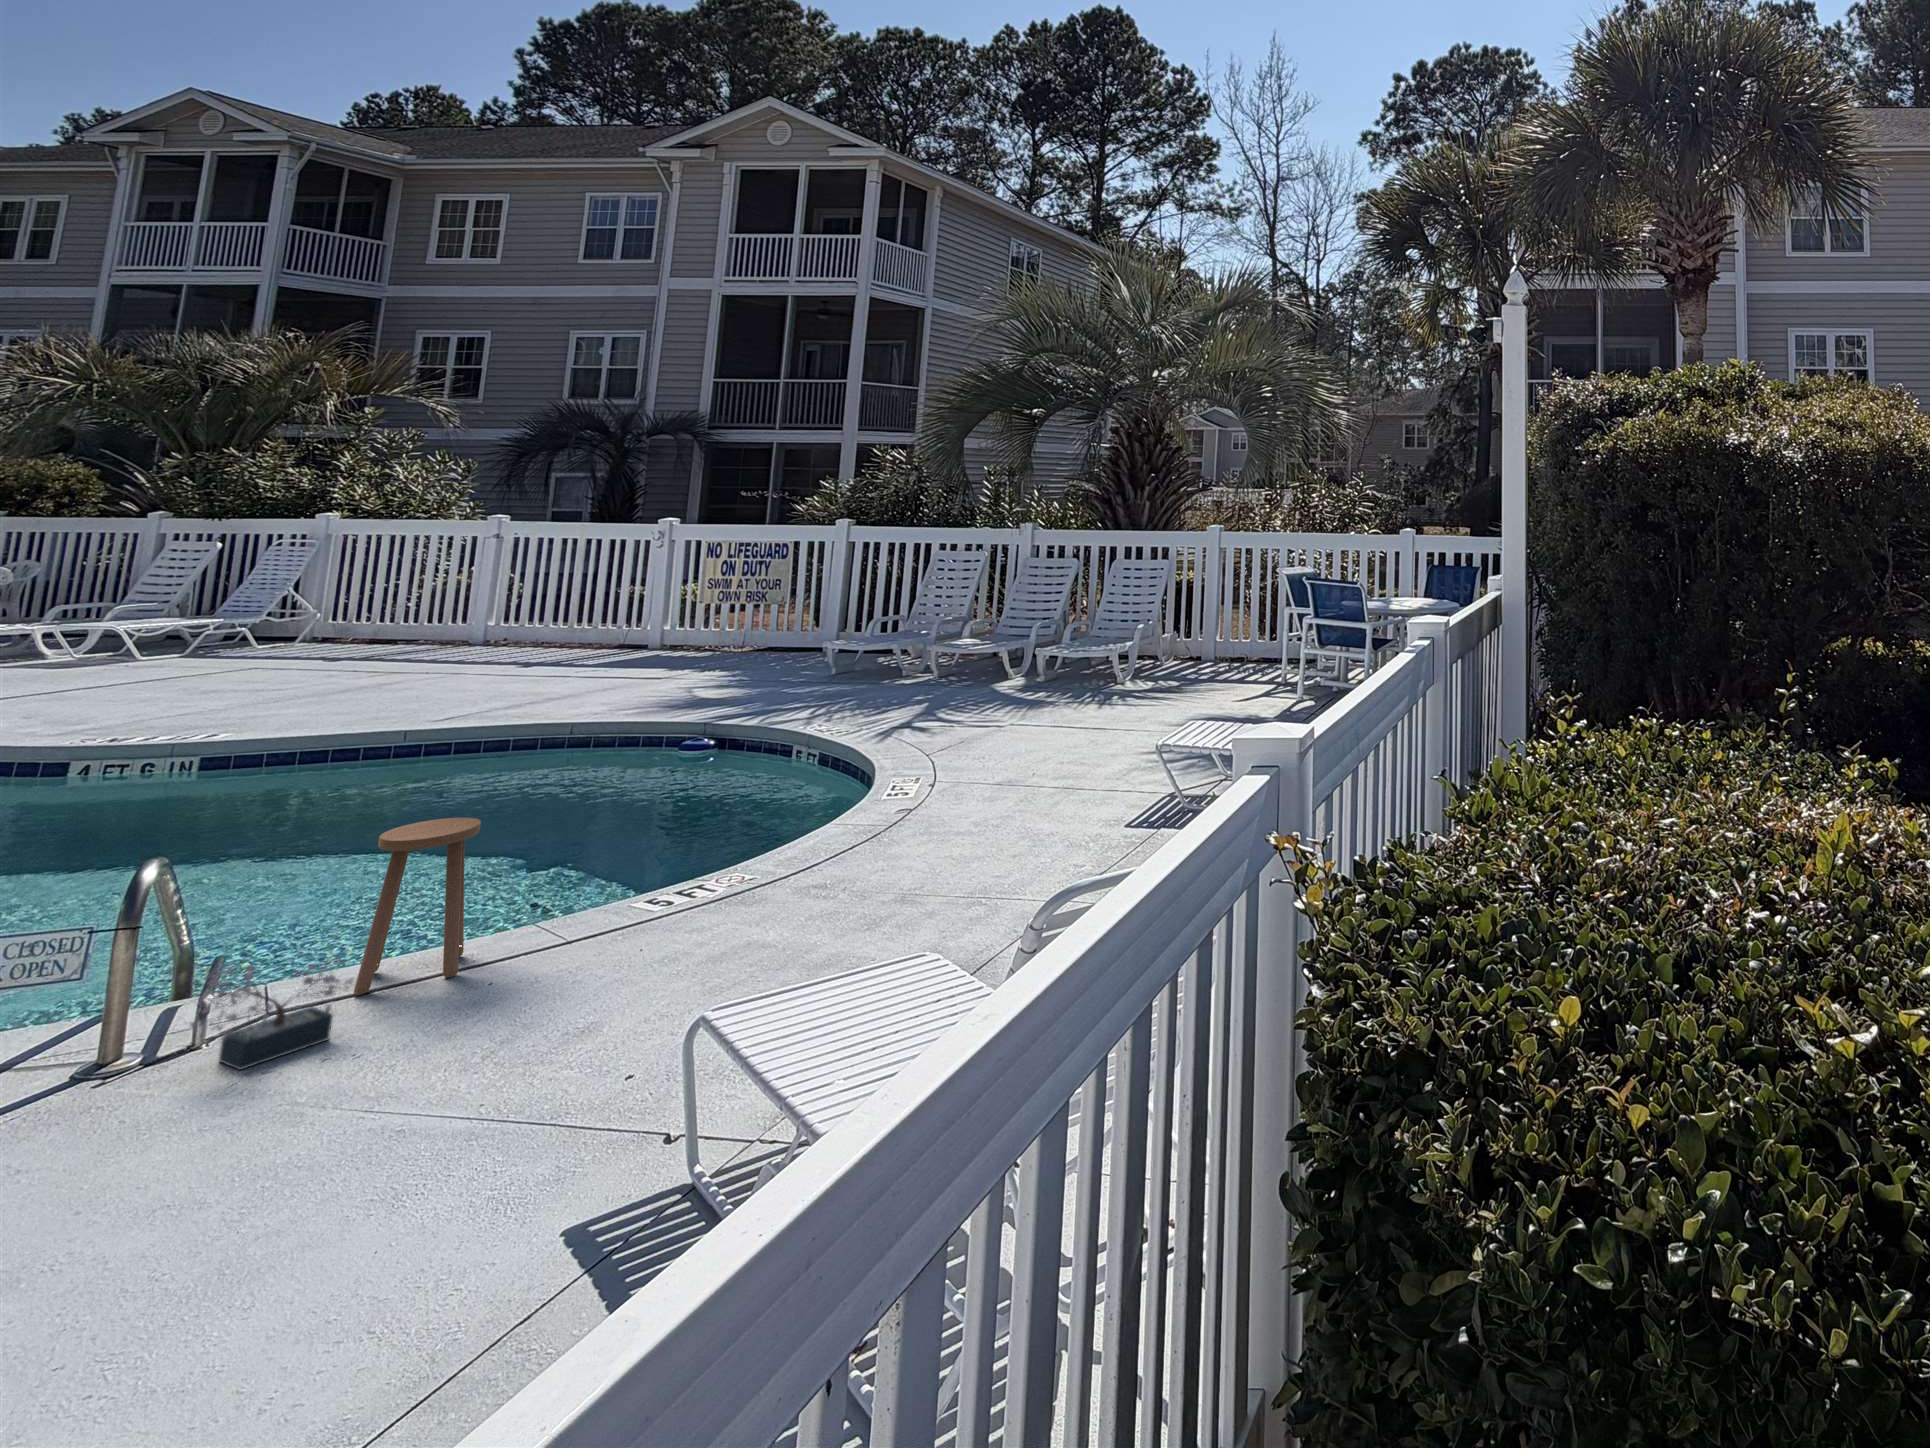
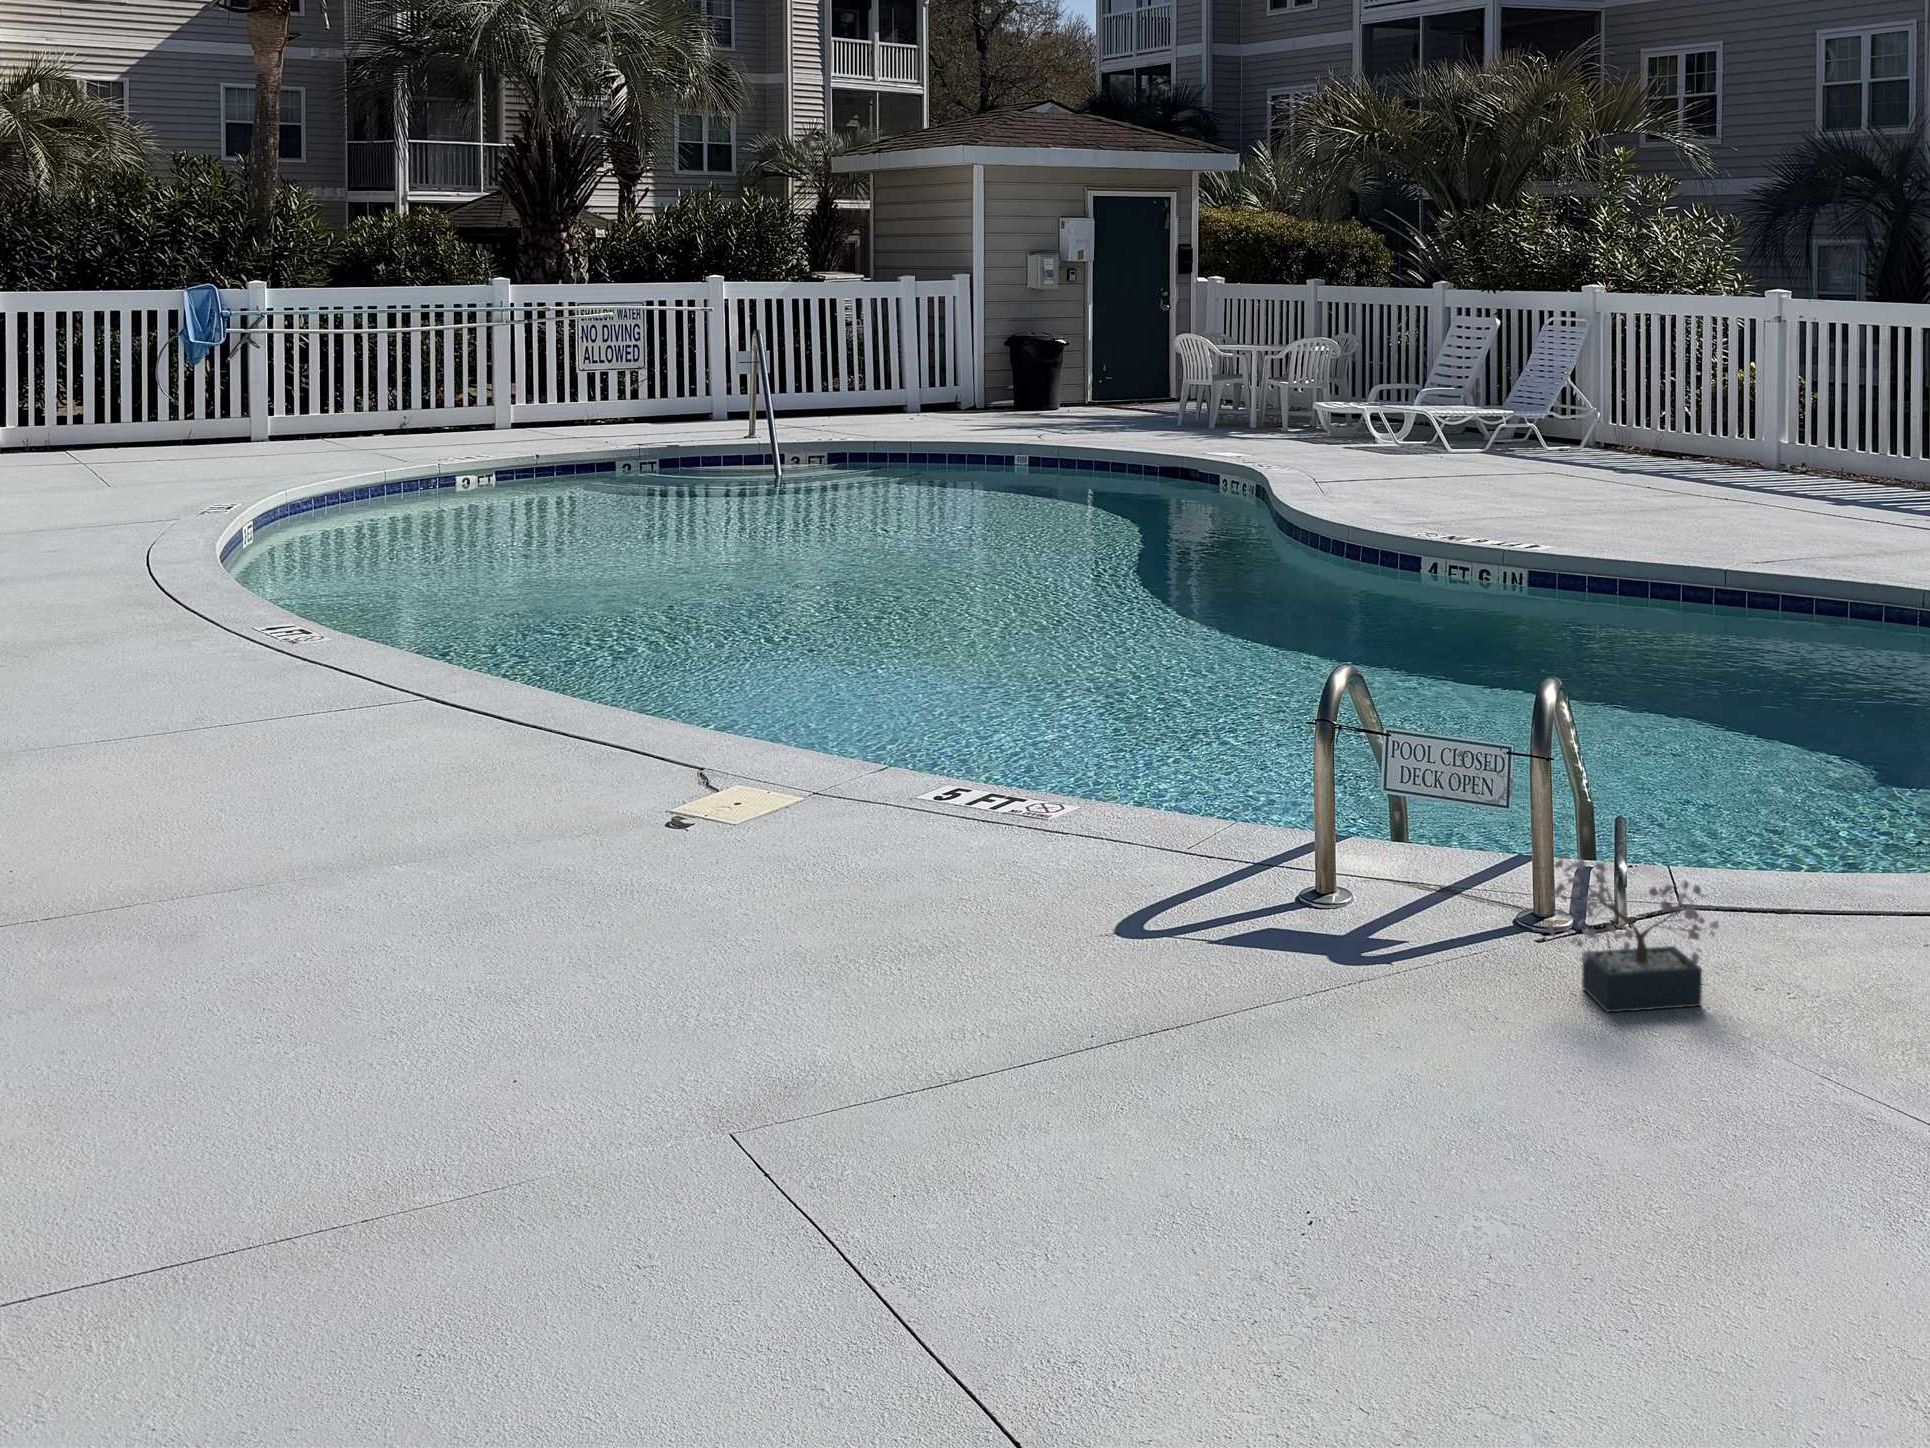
stool: present [354,818,481,995] -> none [1718,700,1849,959]

